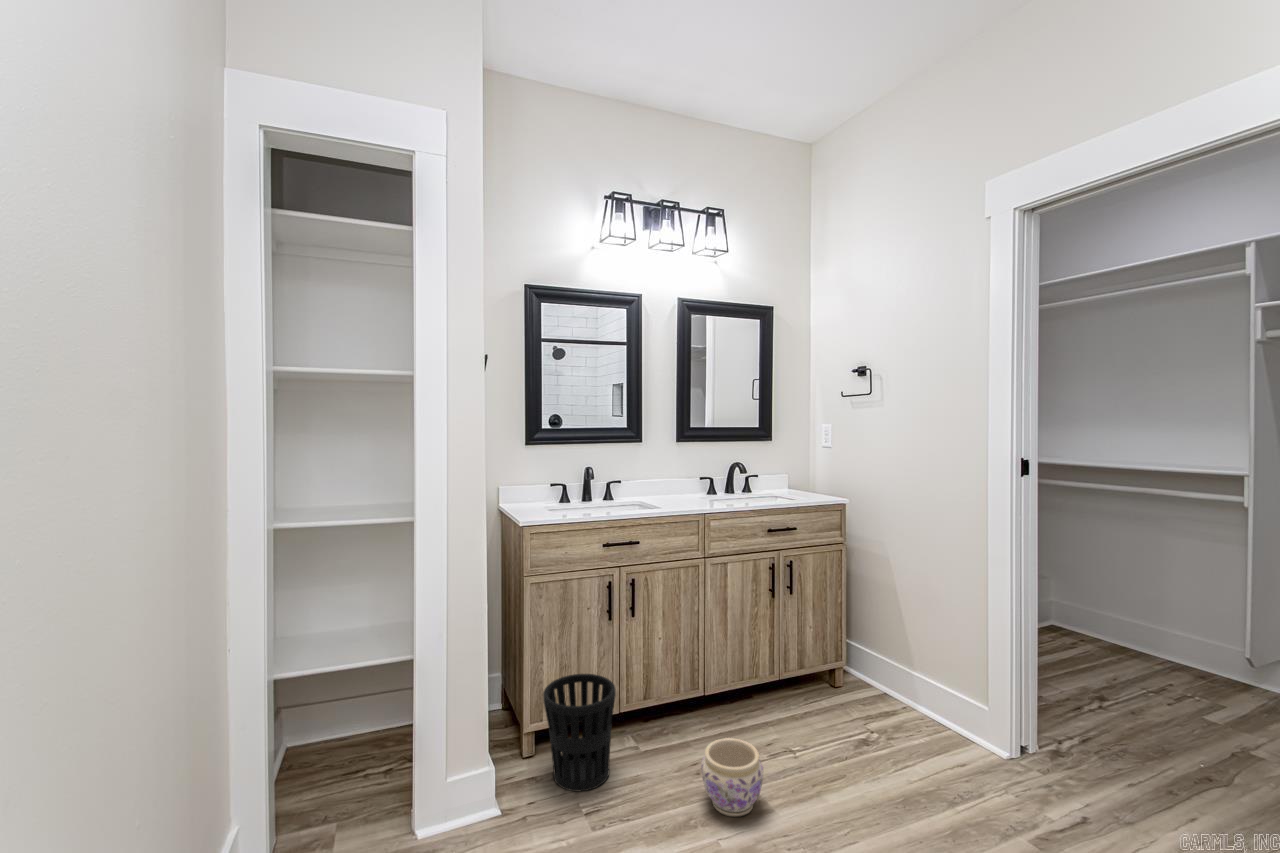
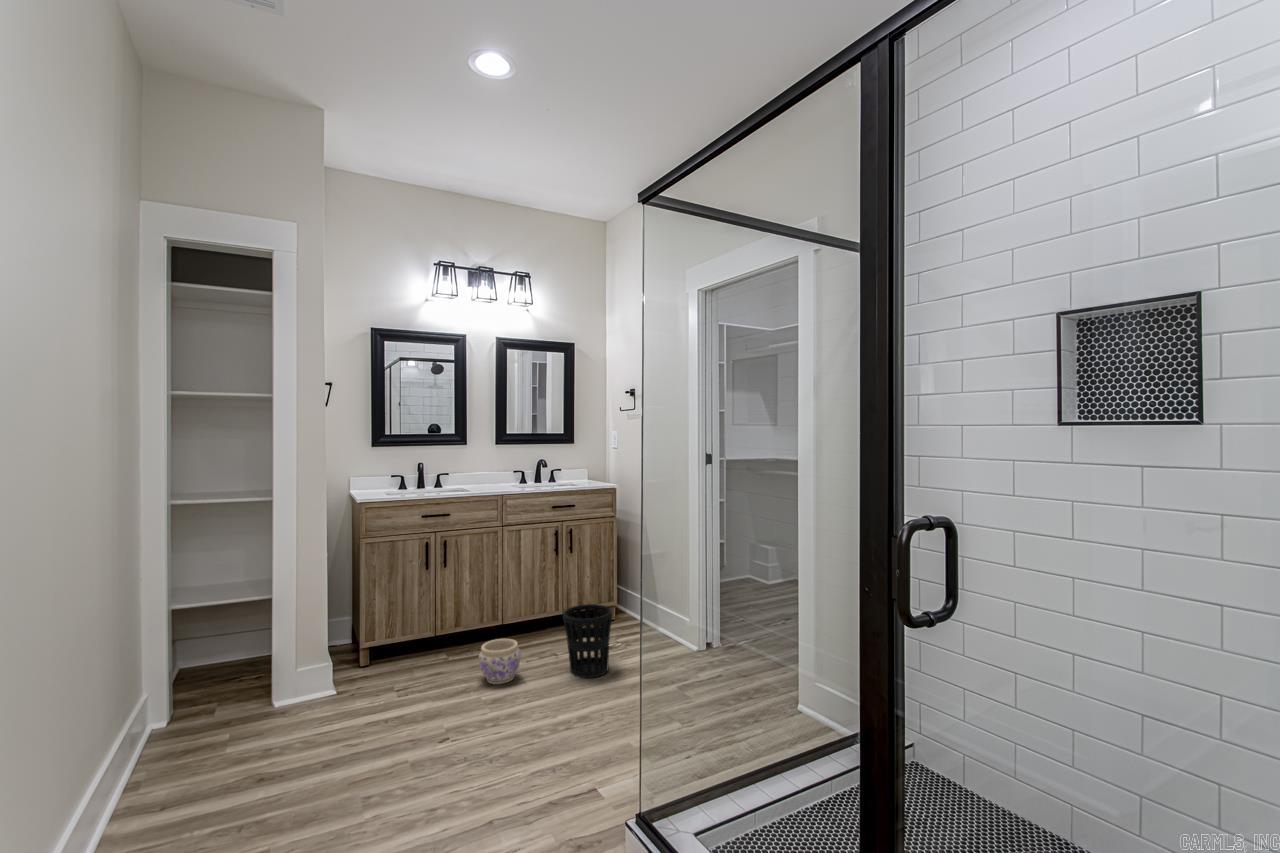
wastebasket: present [543,674,616,791] -> present [563,604,612,678]

